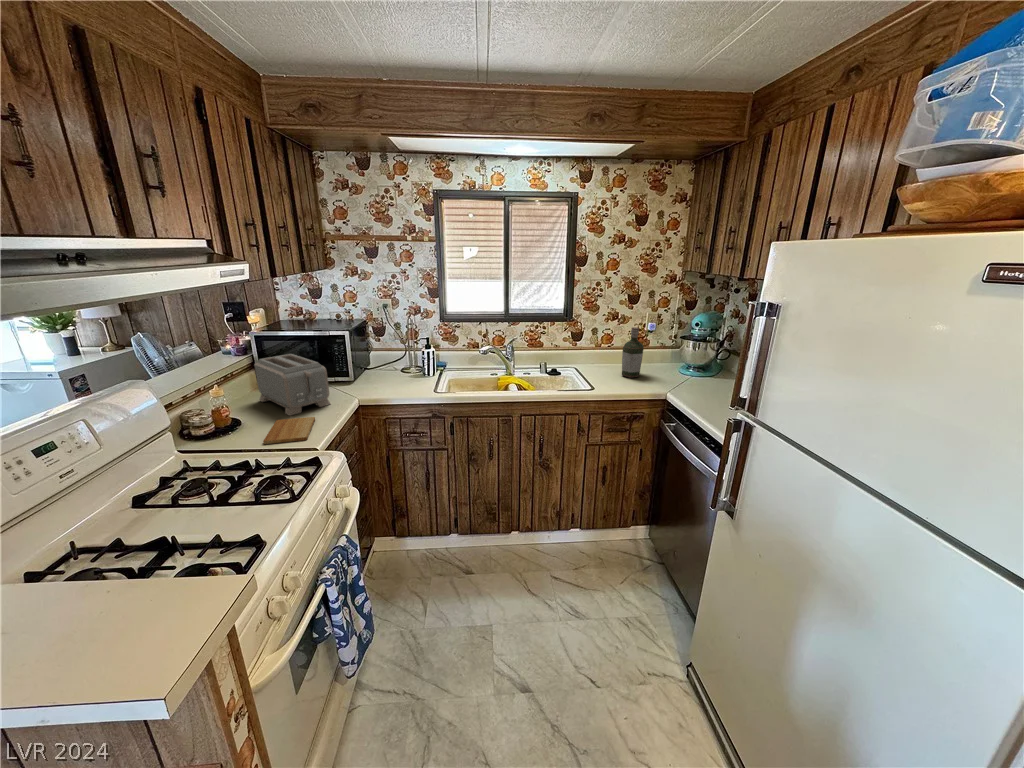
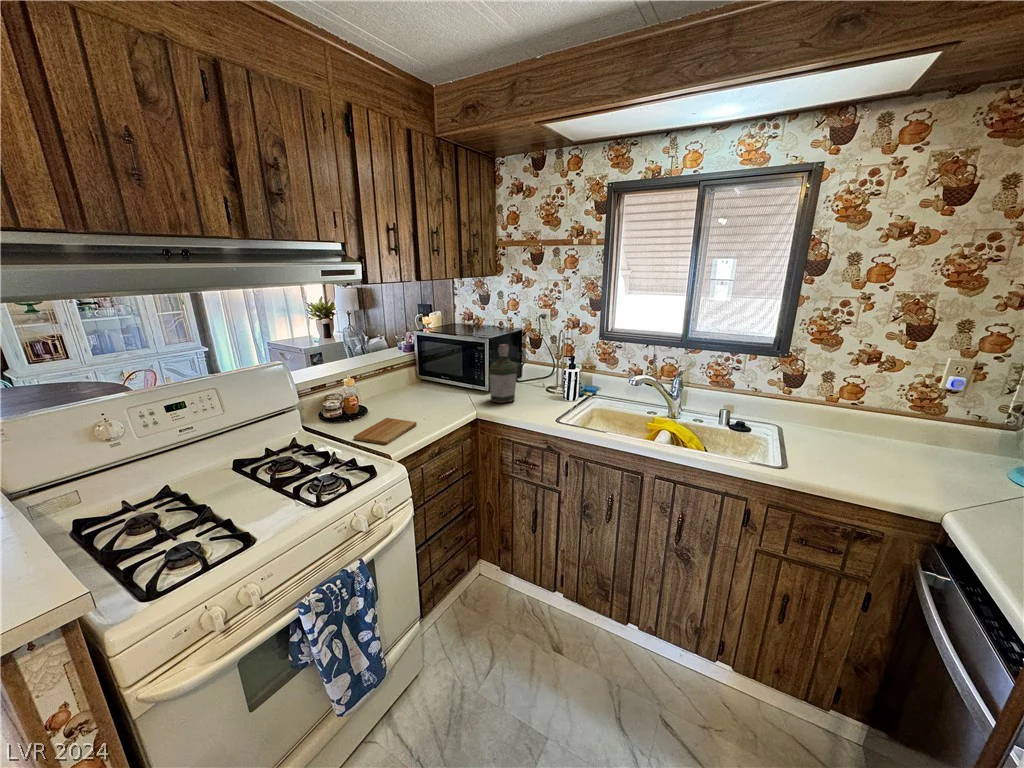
bottle: present [622,327,644,378] -> present [489,344,517,403]
toaster: present [254,354,330,416] -> none [399,356,447,416]

